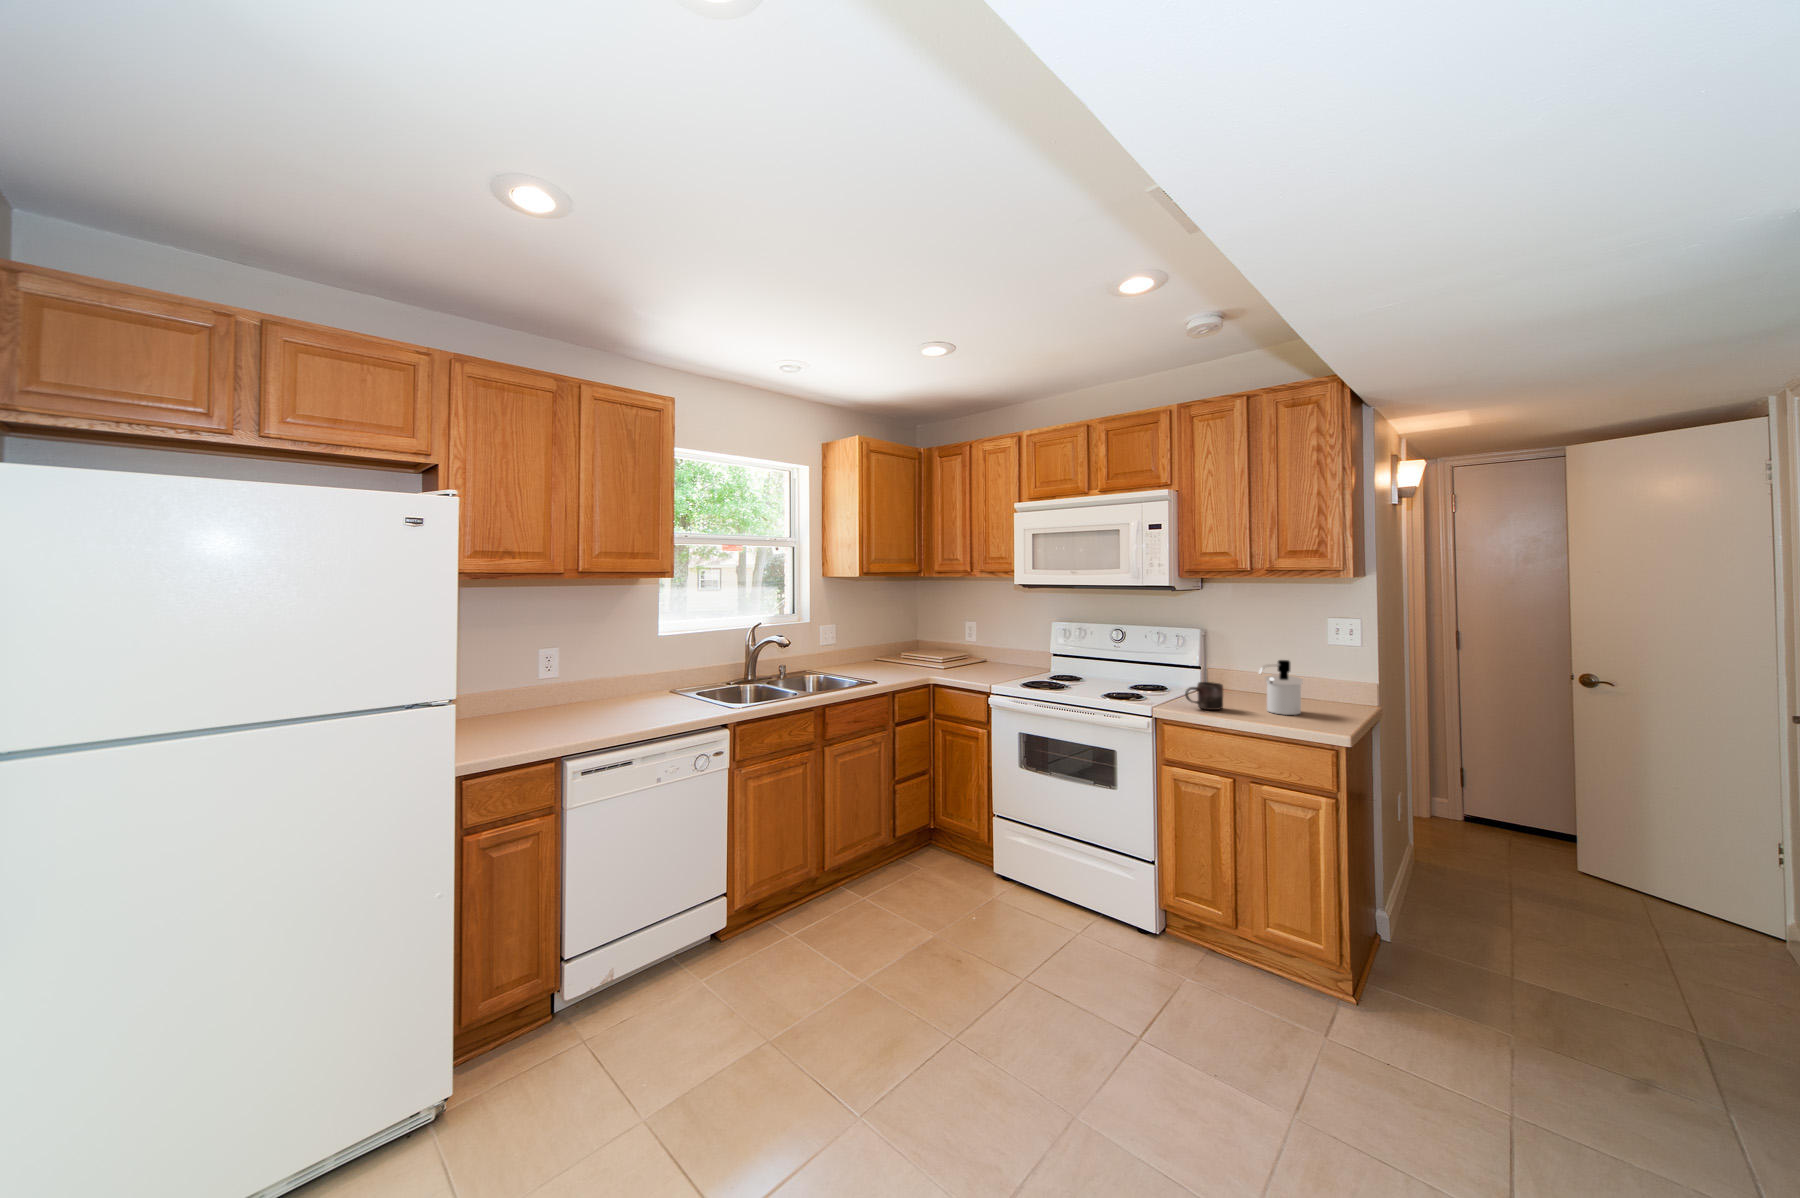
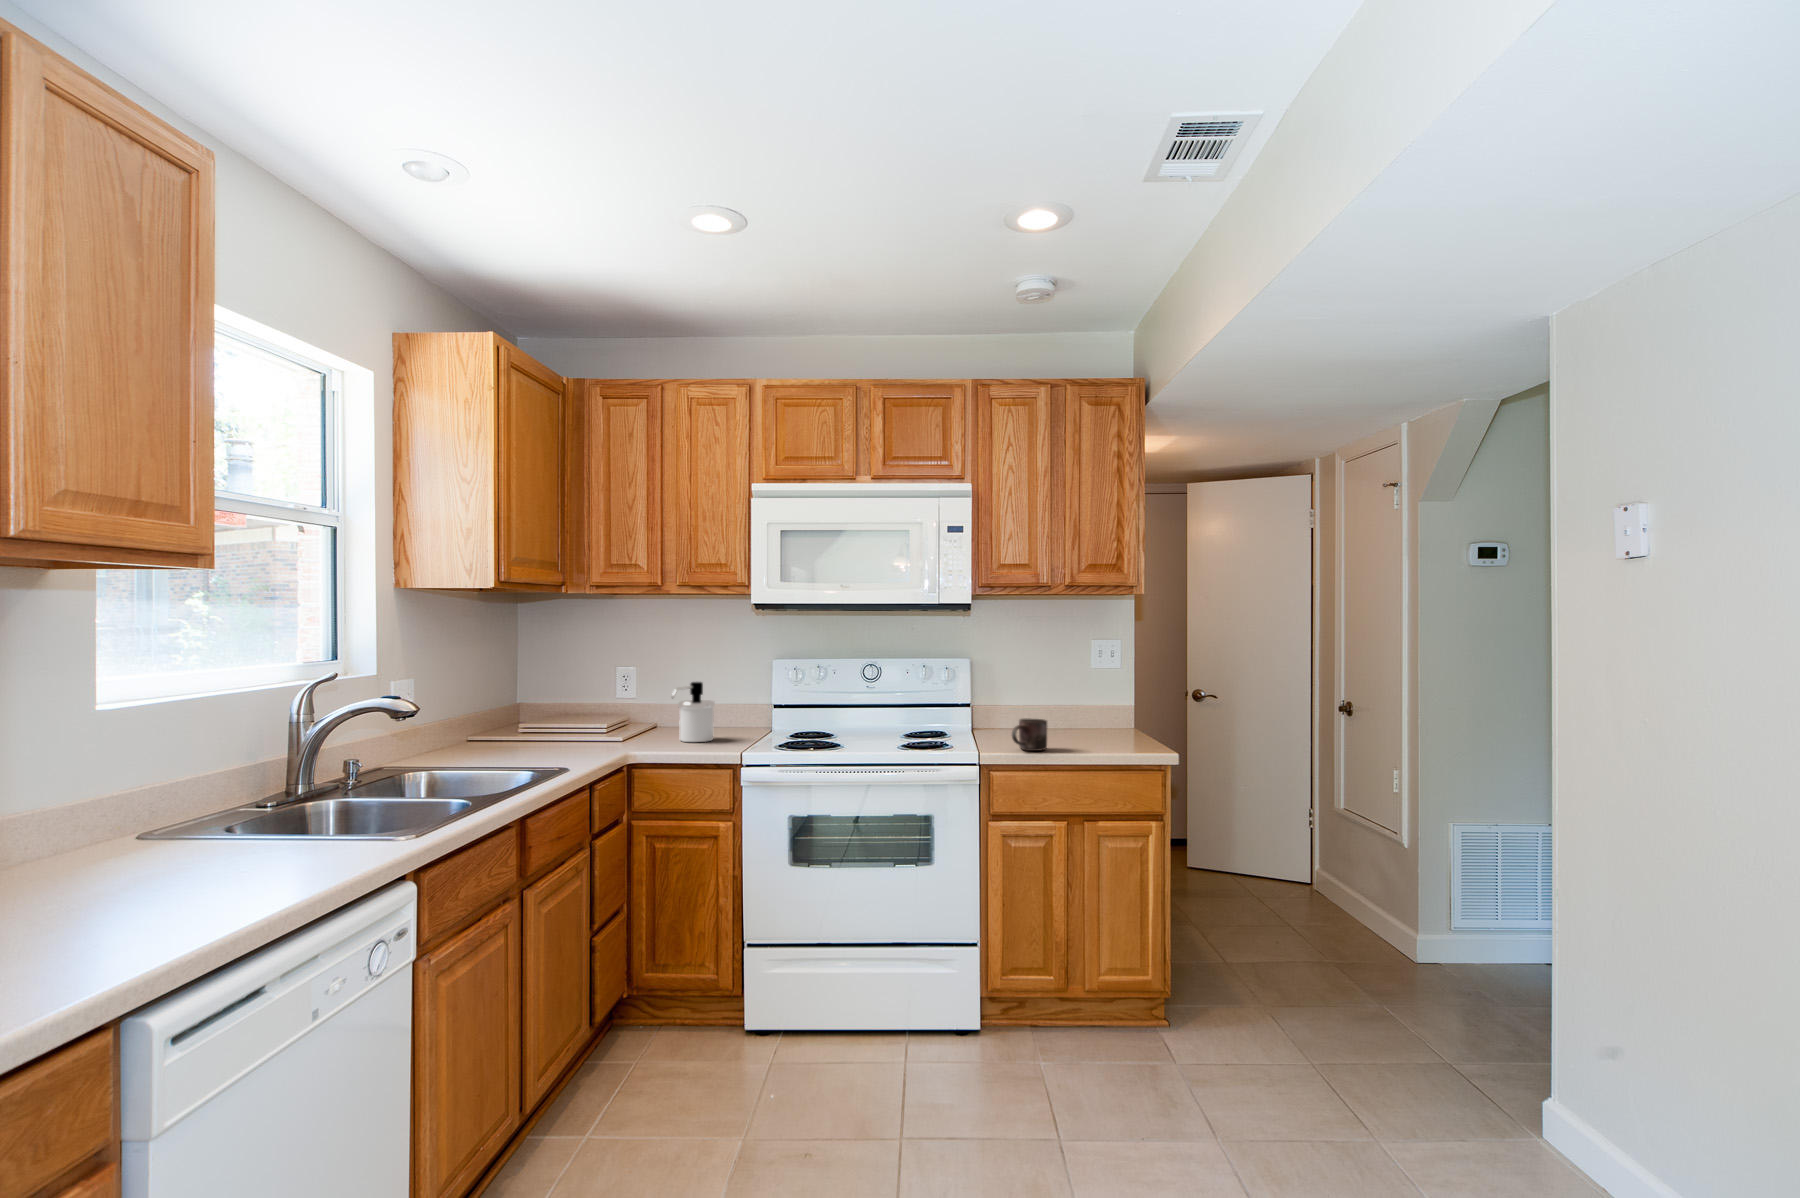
soap dispenser: present [1259,660,1303,715] -> present [672,682,715,742]

